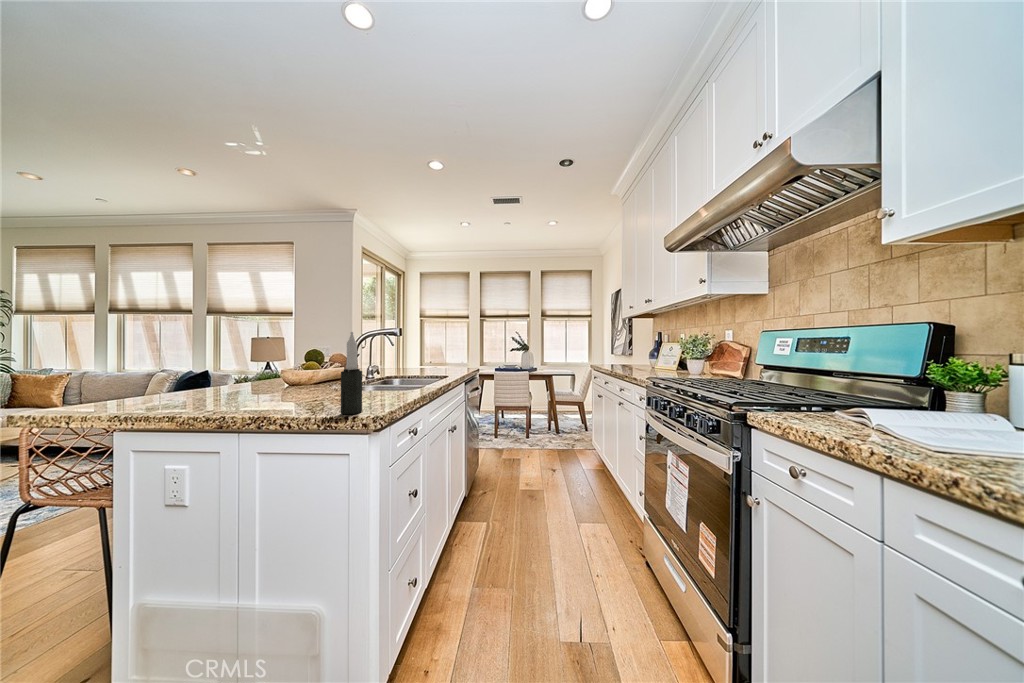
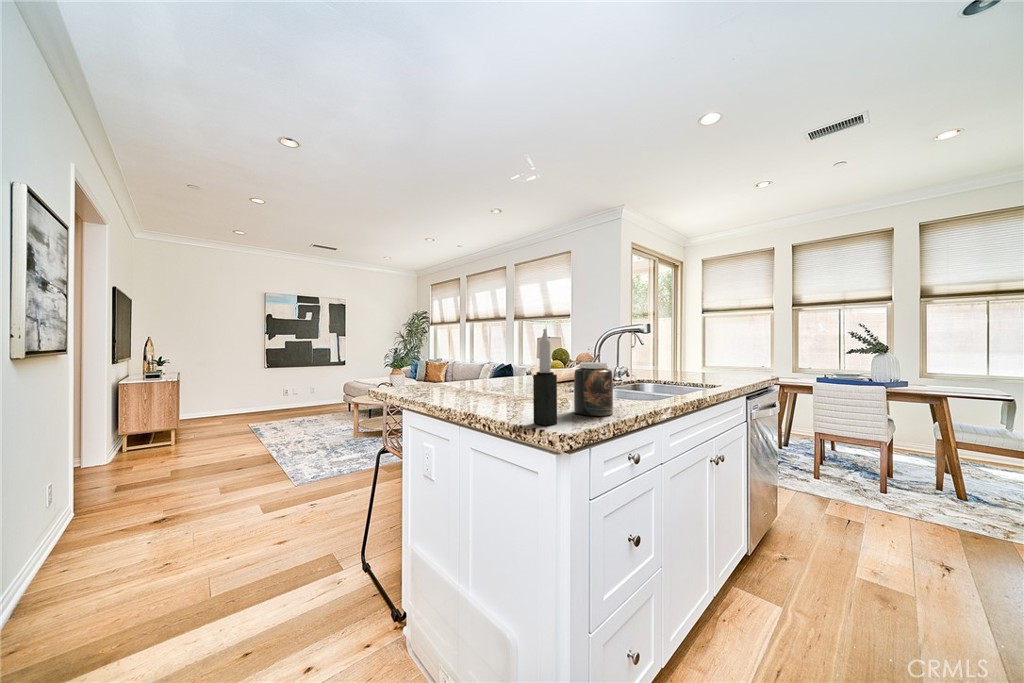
jar: none [365,360,398,404] -> present [574,362,613,416]

